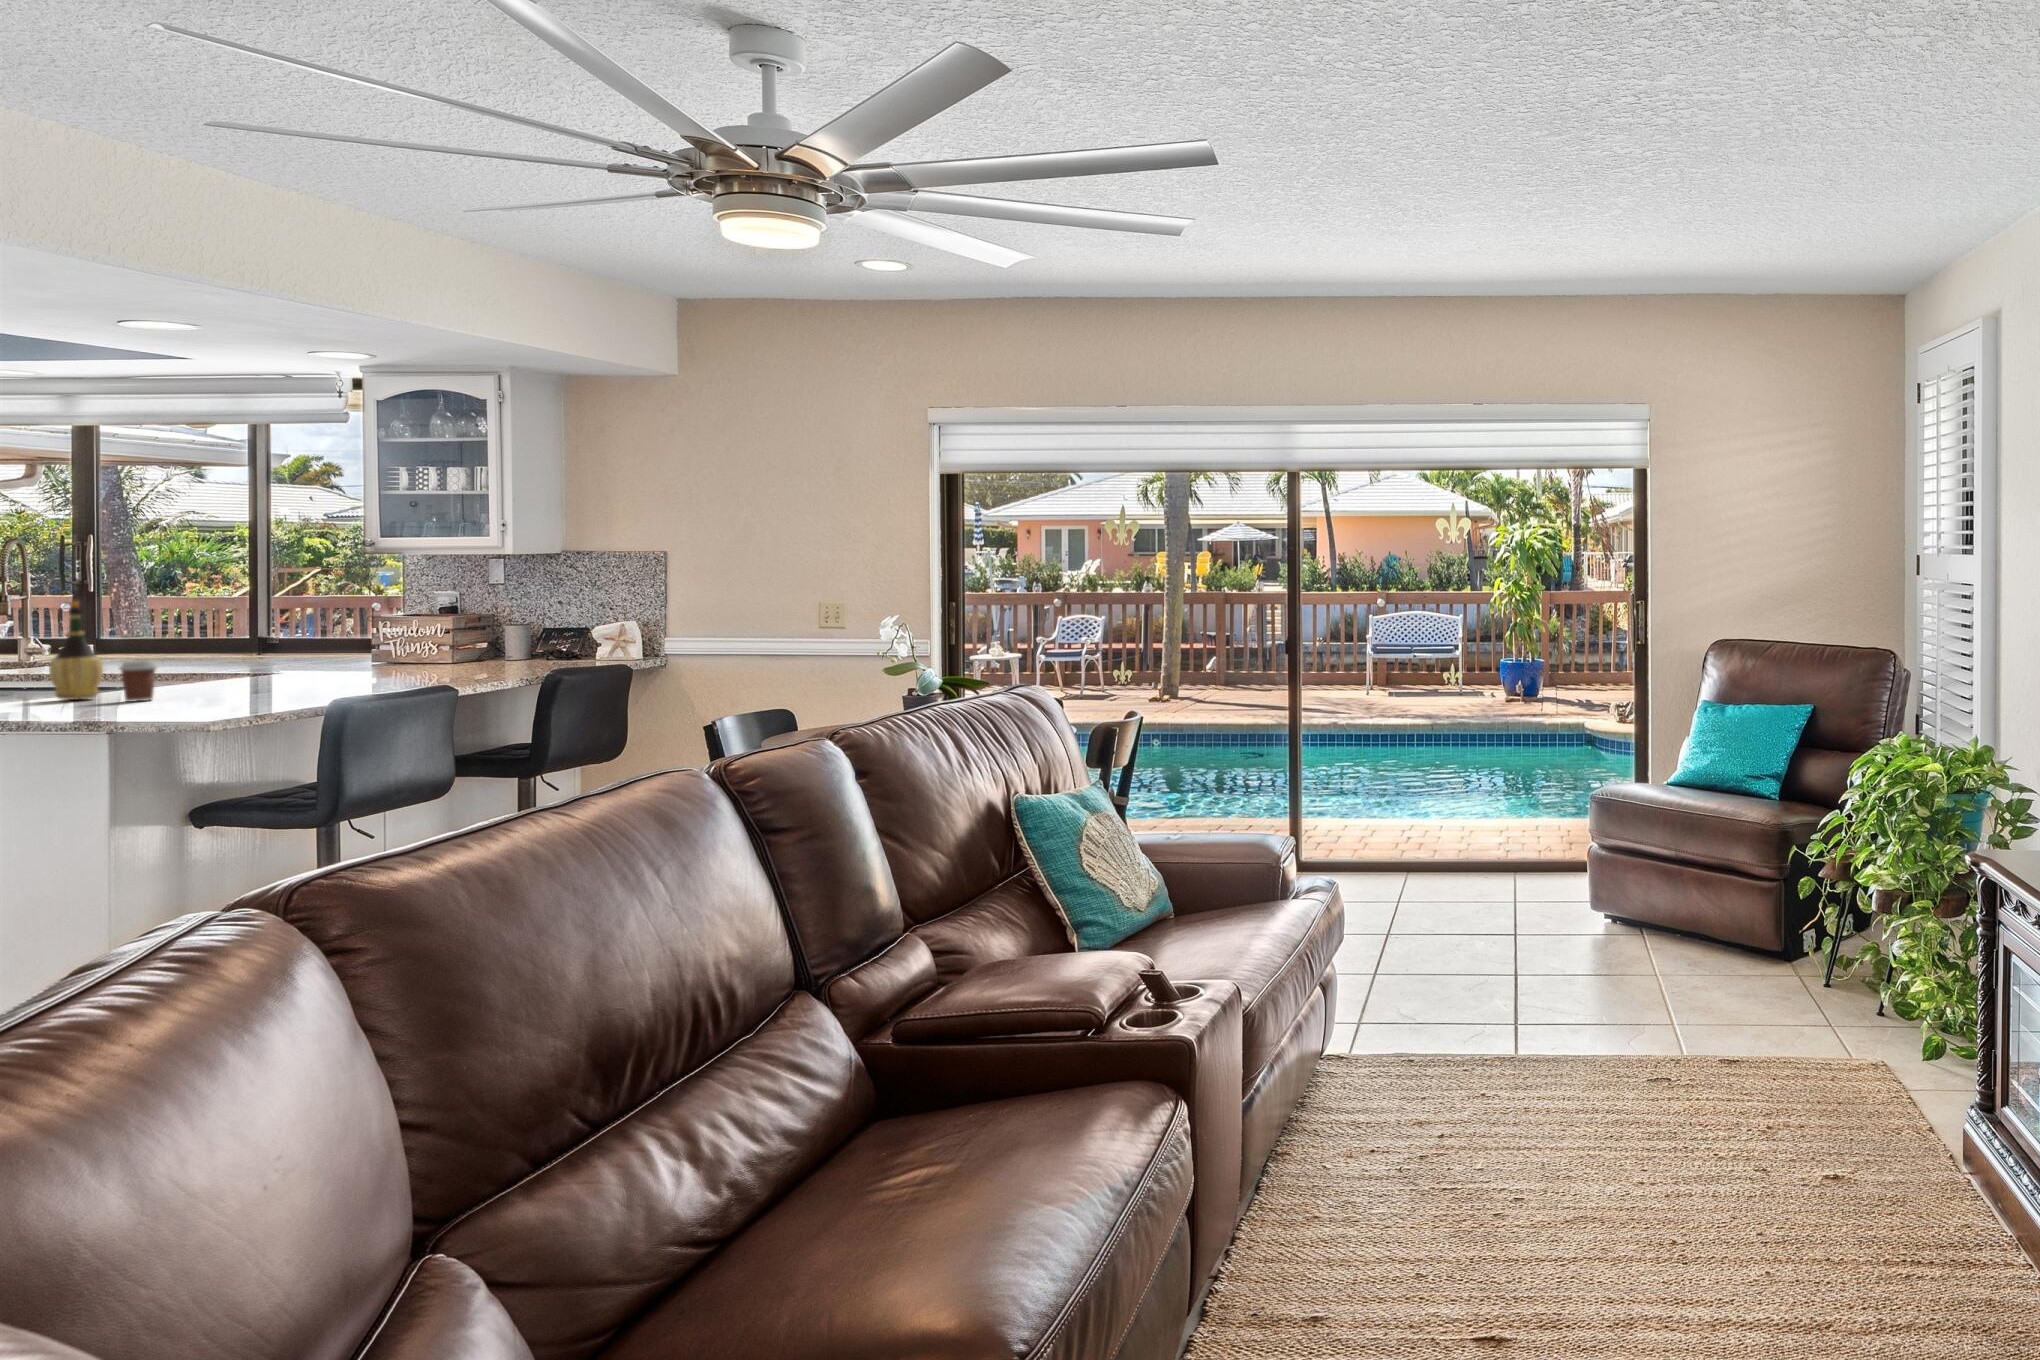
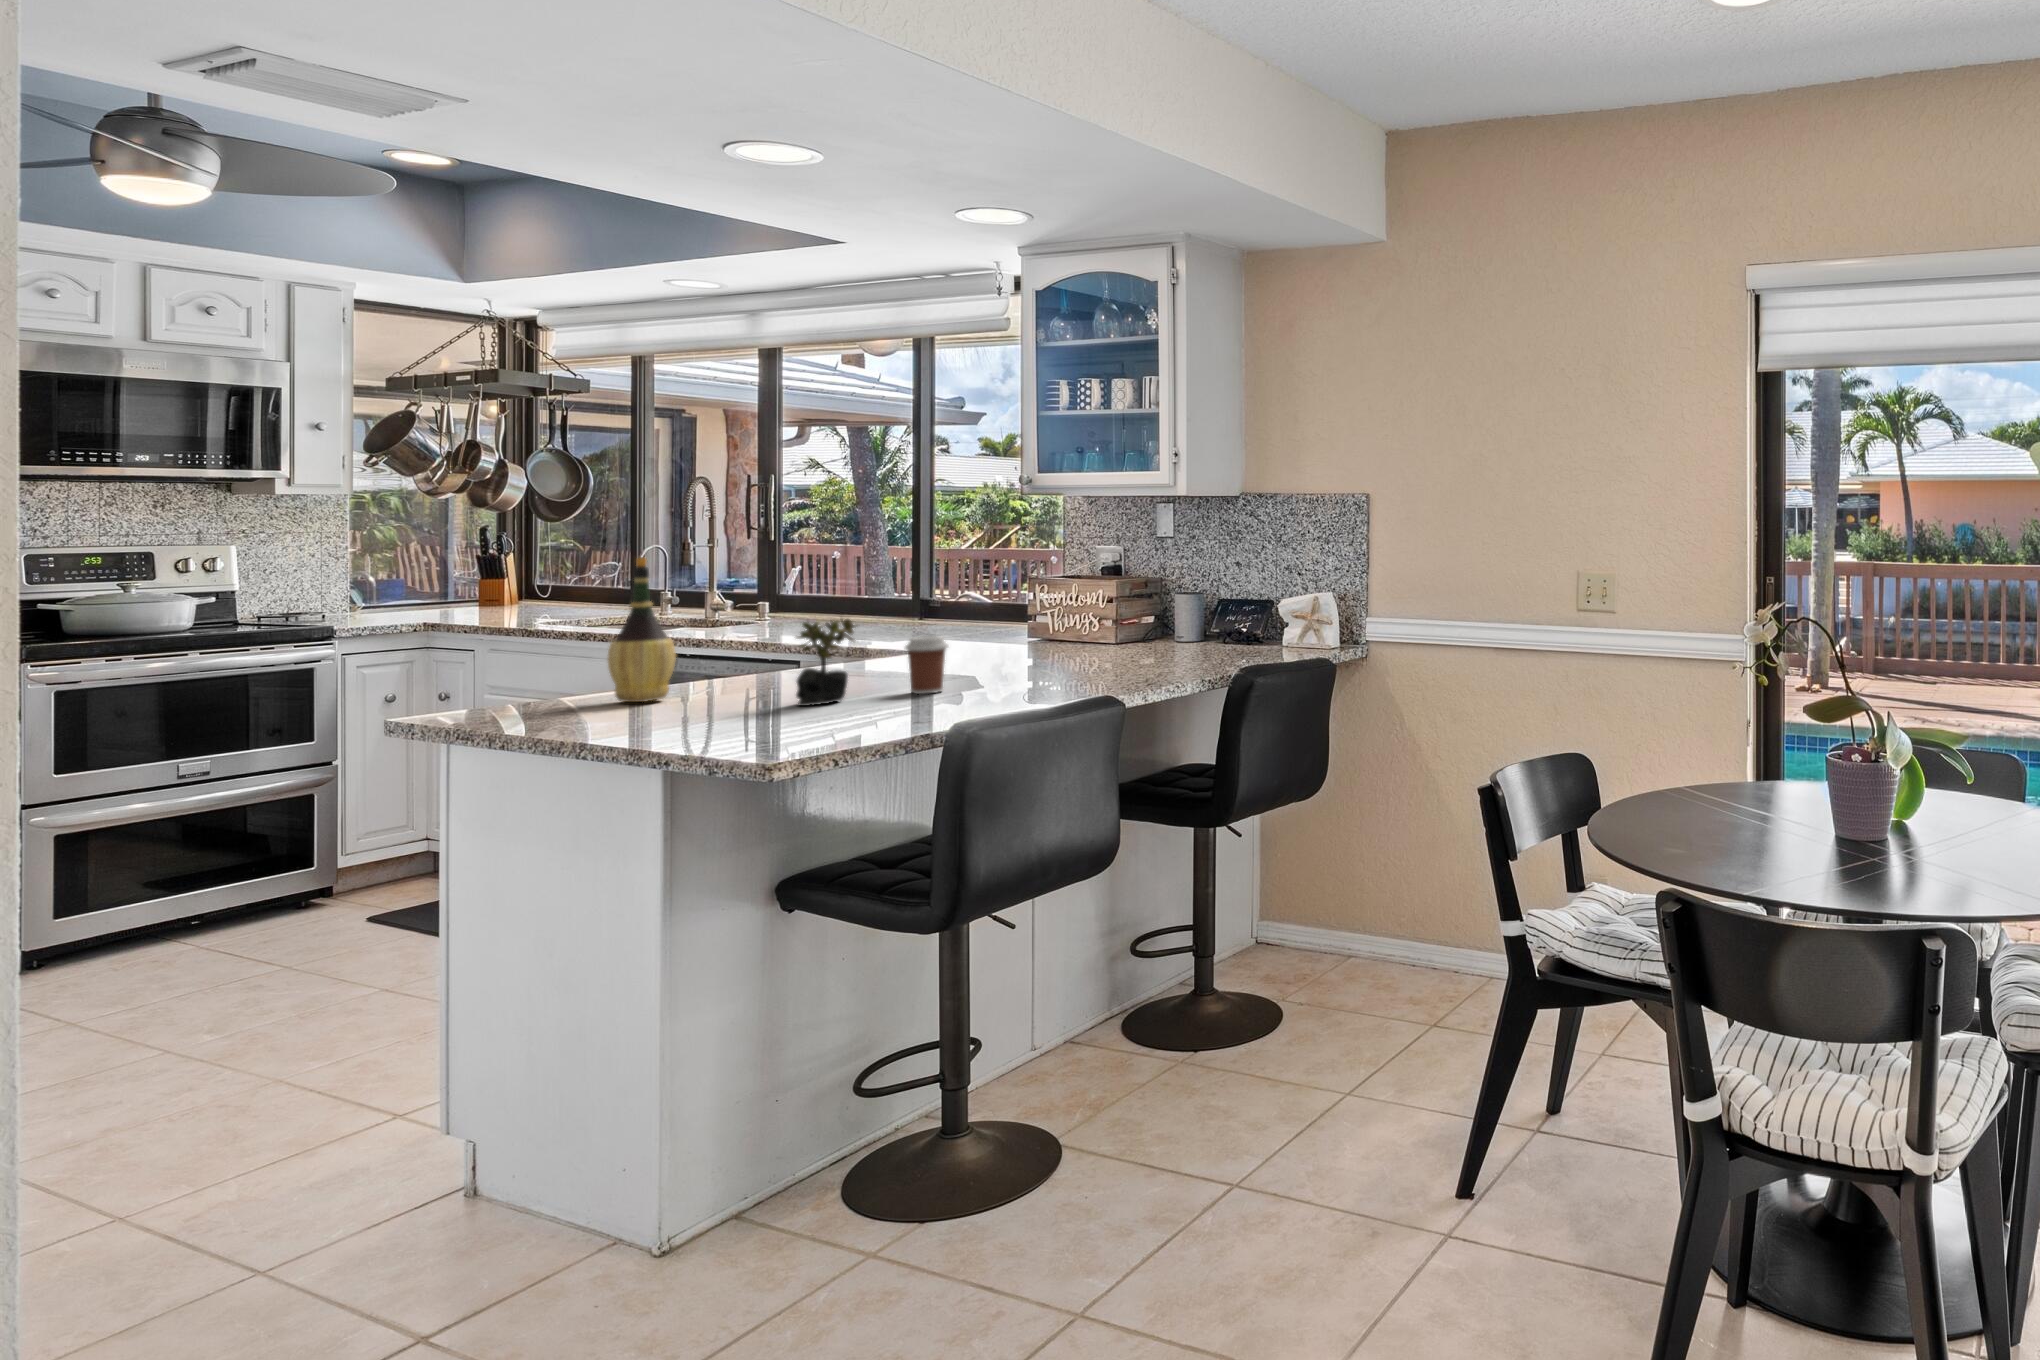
succulent plant: none [206,638,255,698] -> present [796,619,856,706]
coffee cup: present [119,660,157,702] -> present [905,636,948,694]

